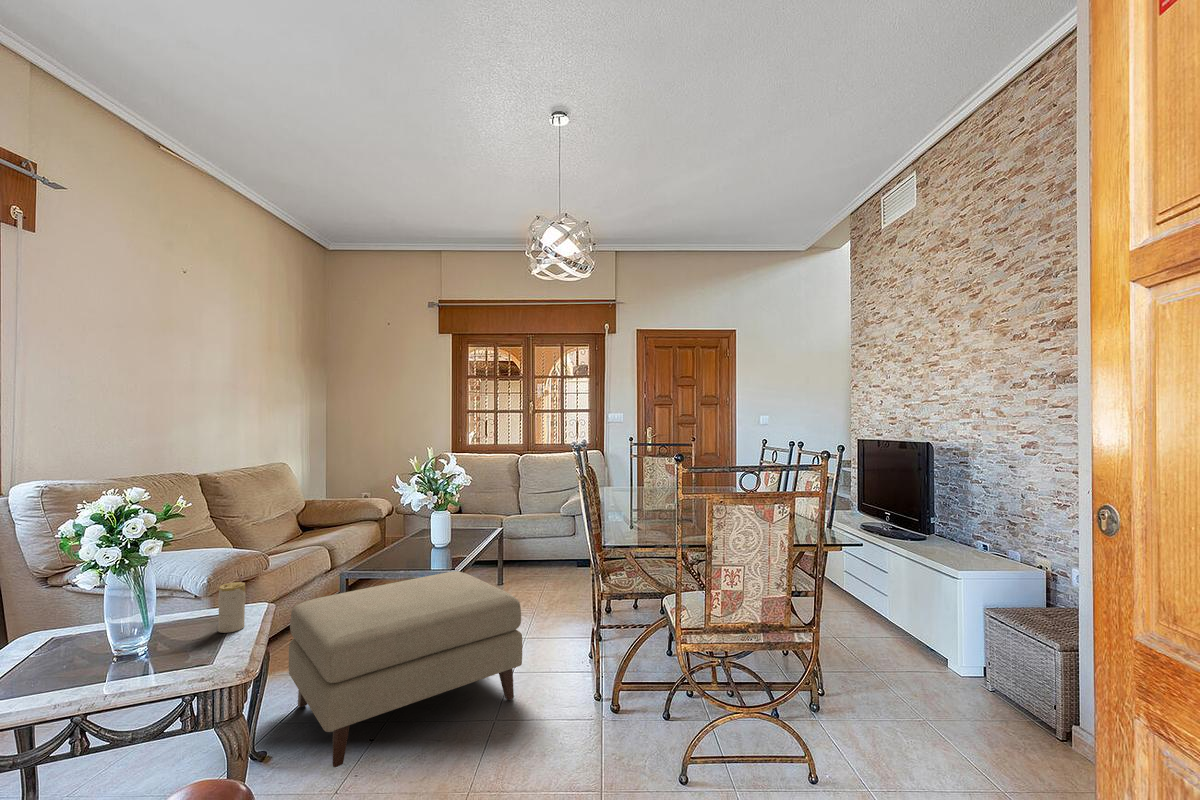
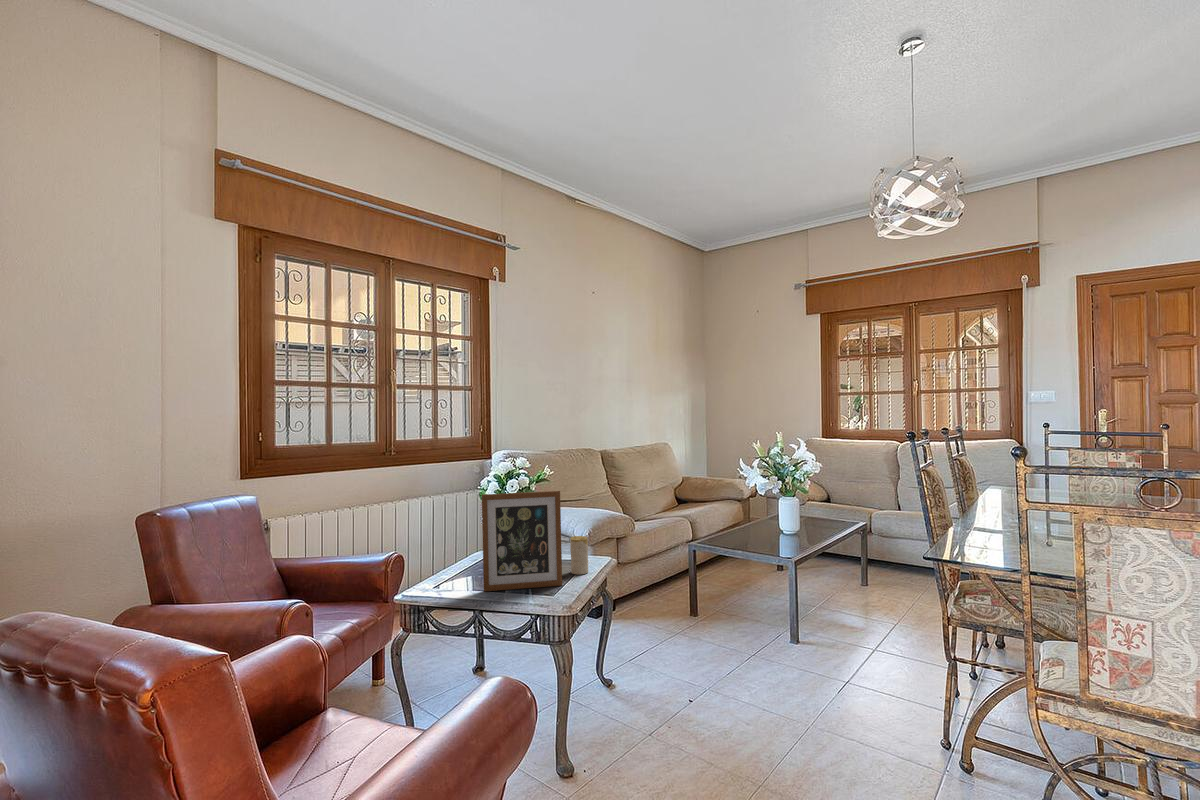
picture frame: none [82,528,219,687] -> present [482,491,562,591]
ottoman: present [289,571,523,767] -> none [637,559,847,711]

